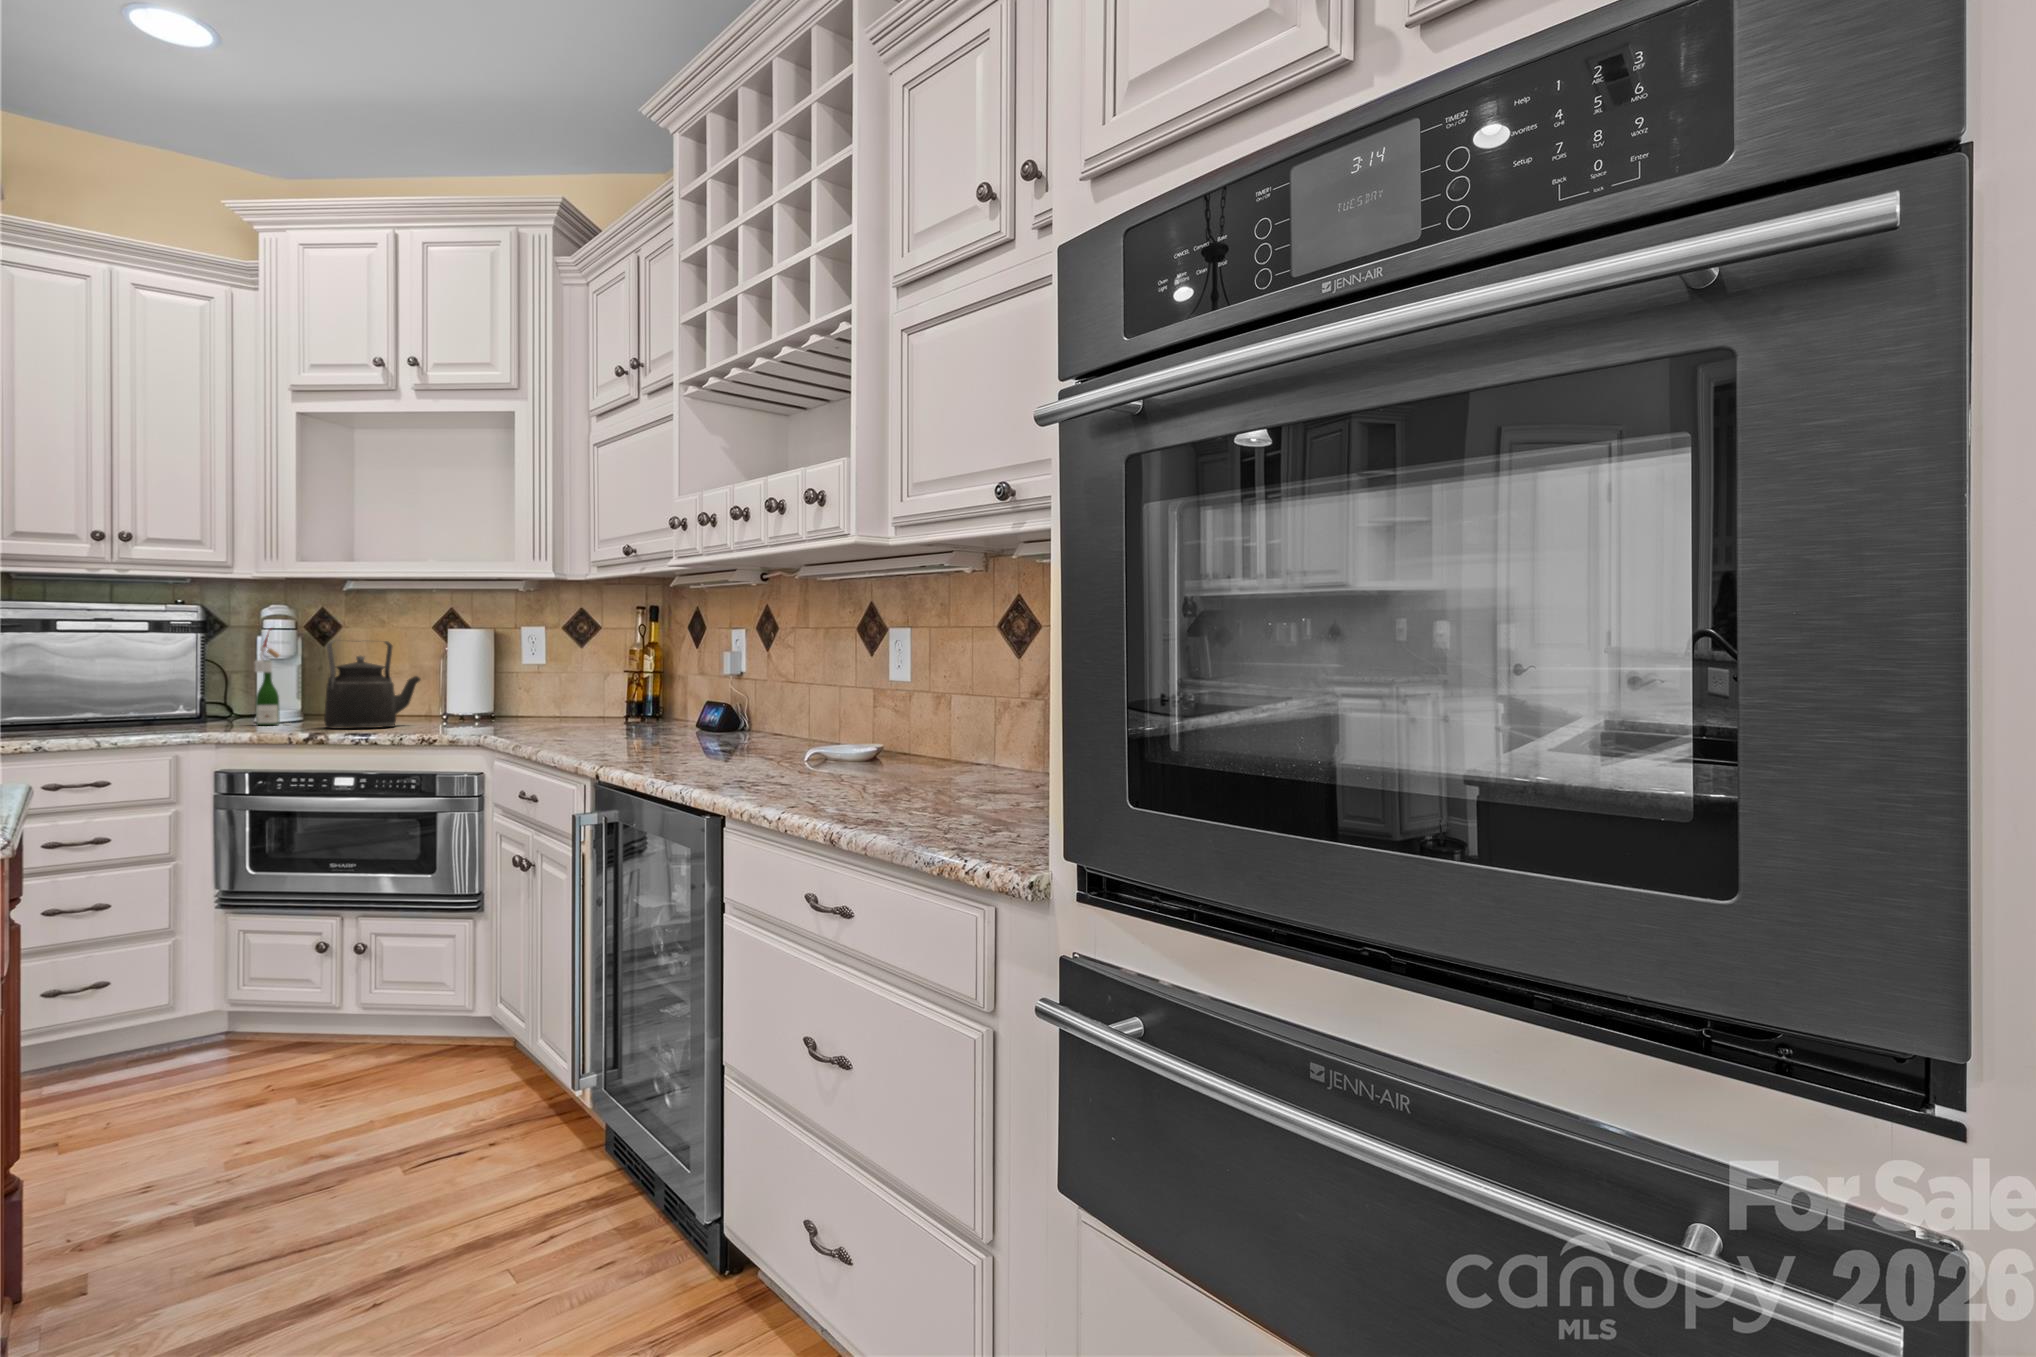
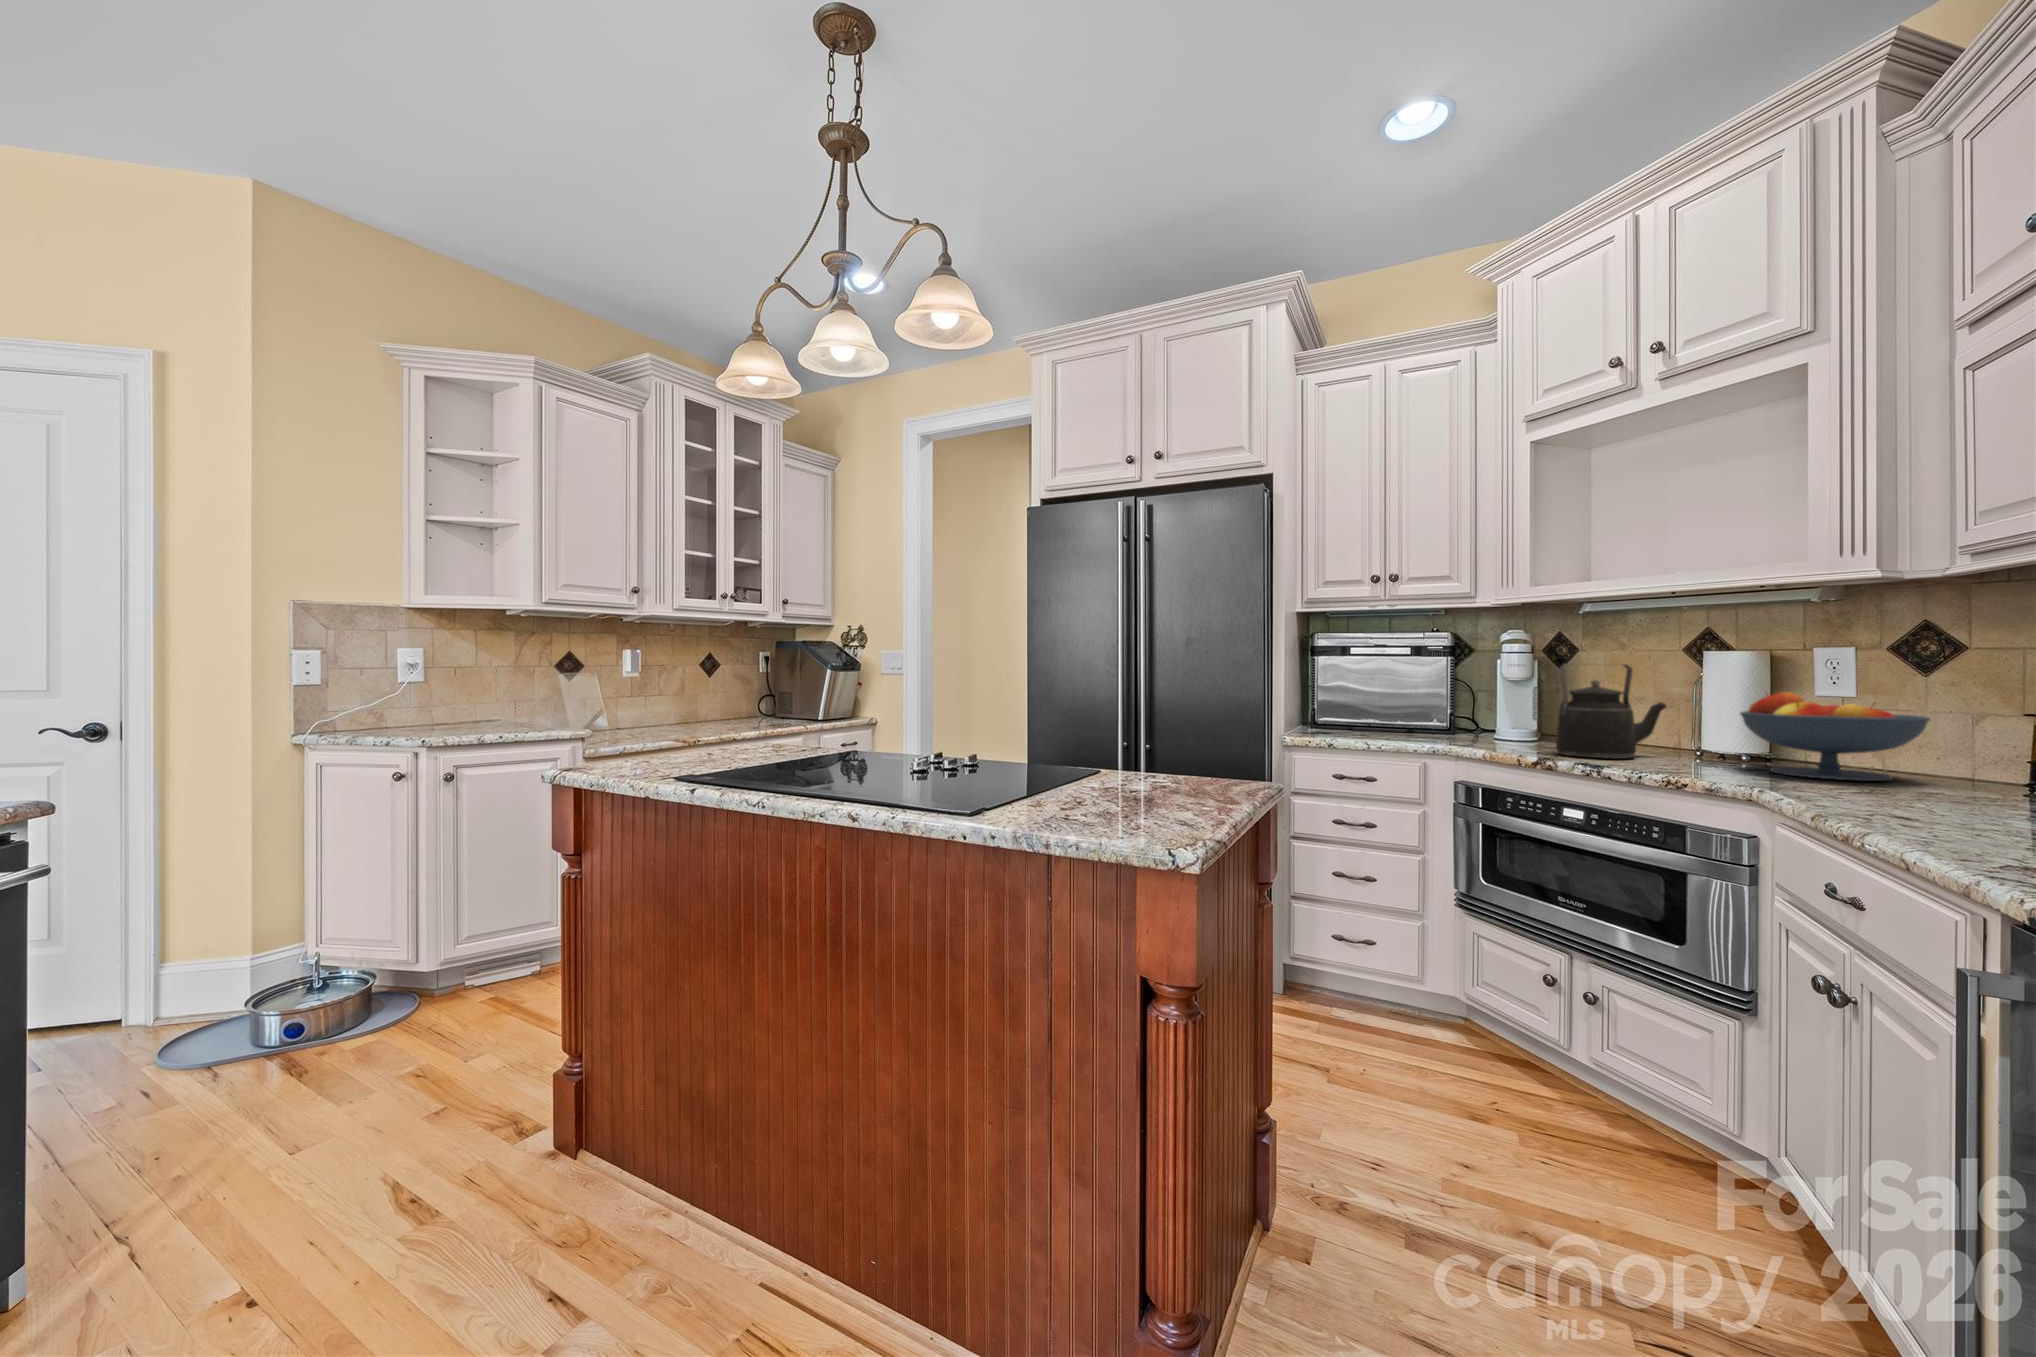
wine bottle: present [255,628,279,725] -> none [1493,651,1525,745]
fruit bowl: none [474,664,585,728] -> present [1740,692,1930,781]

